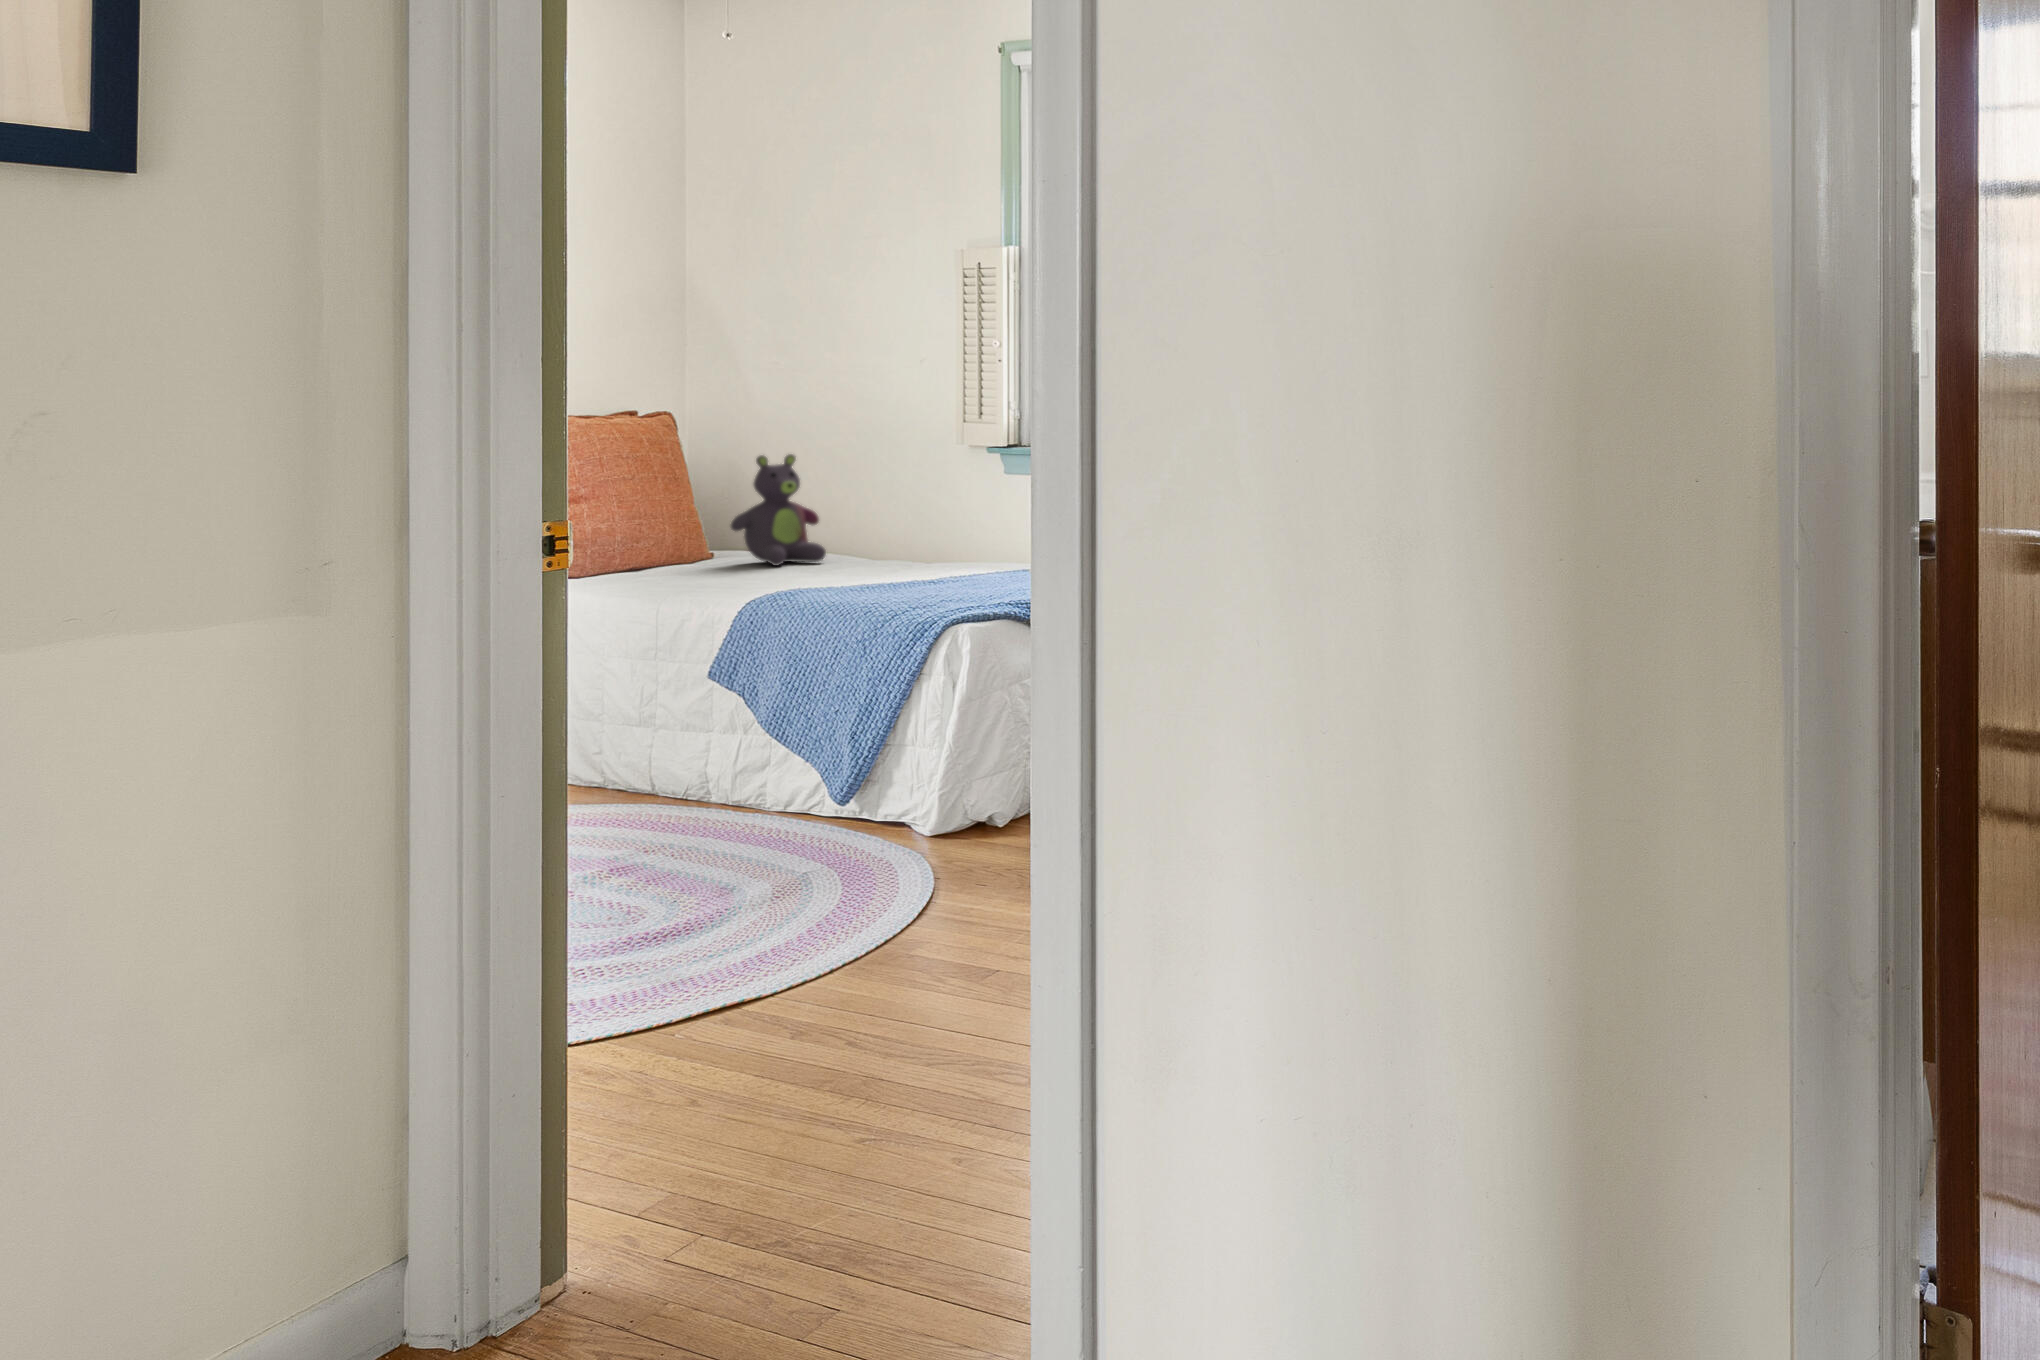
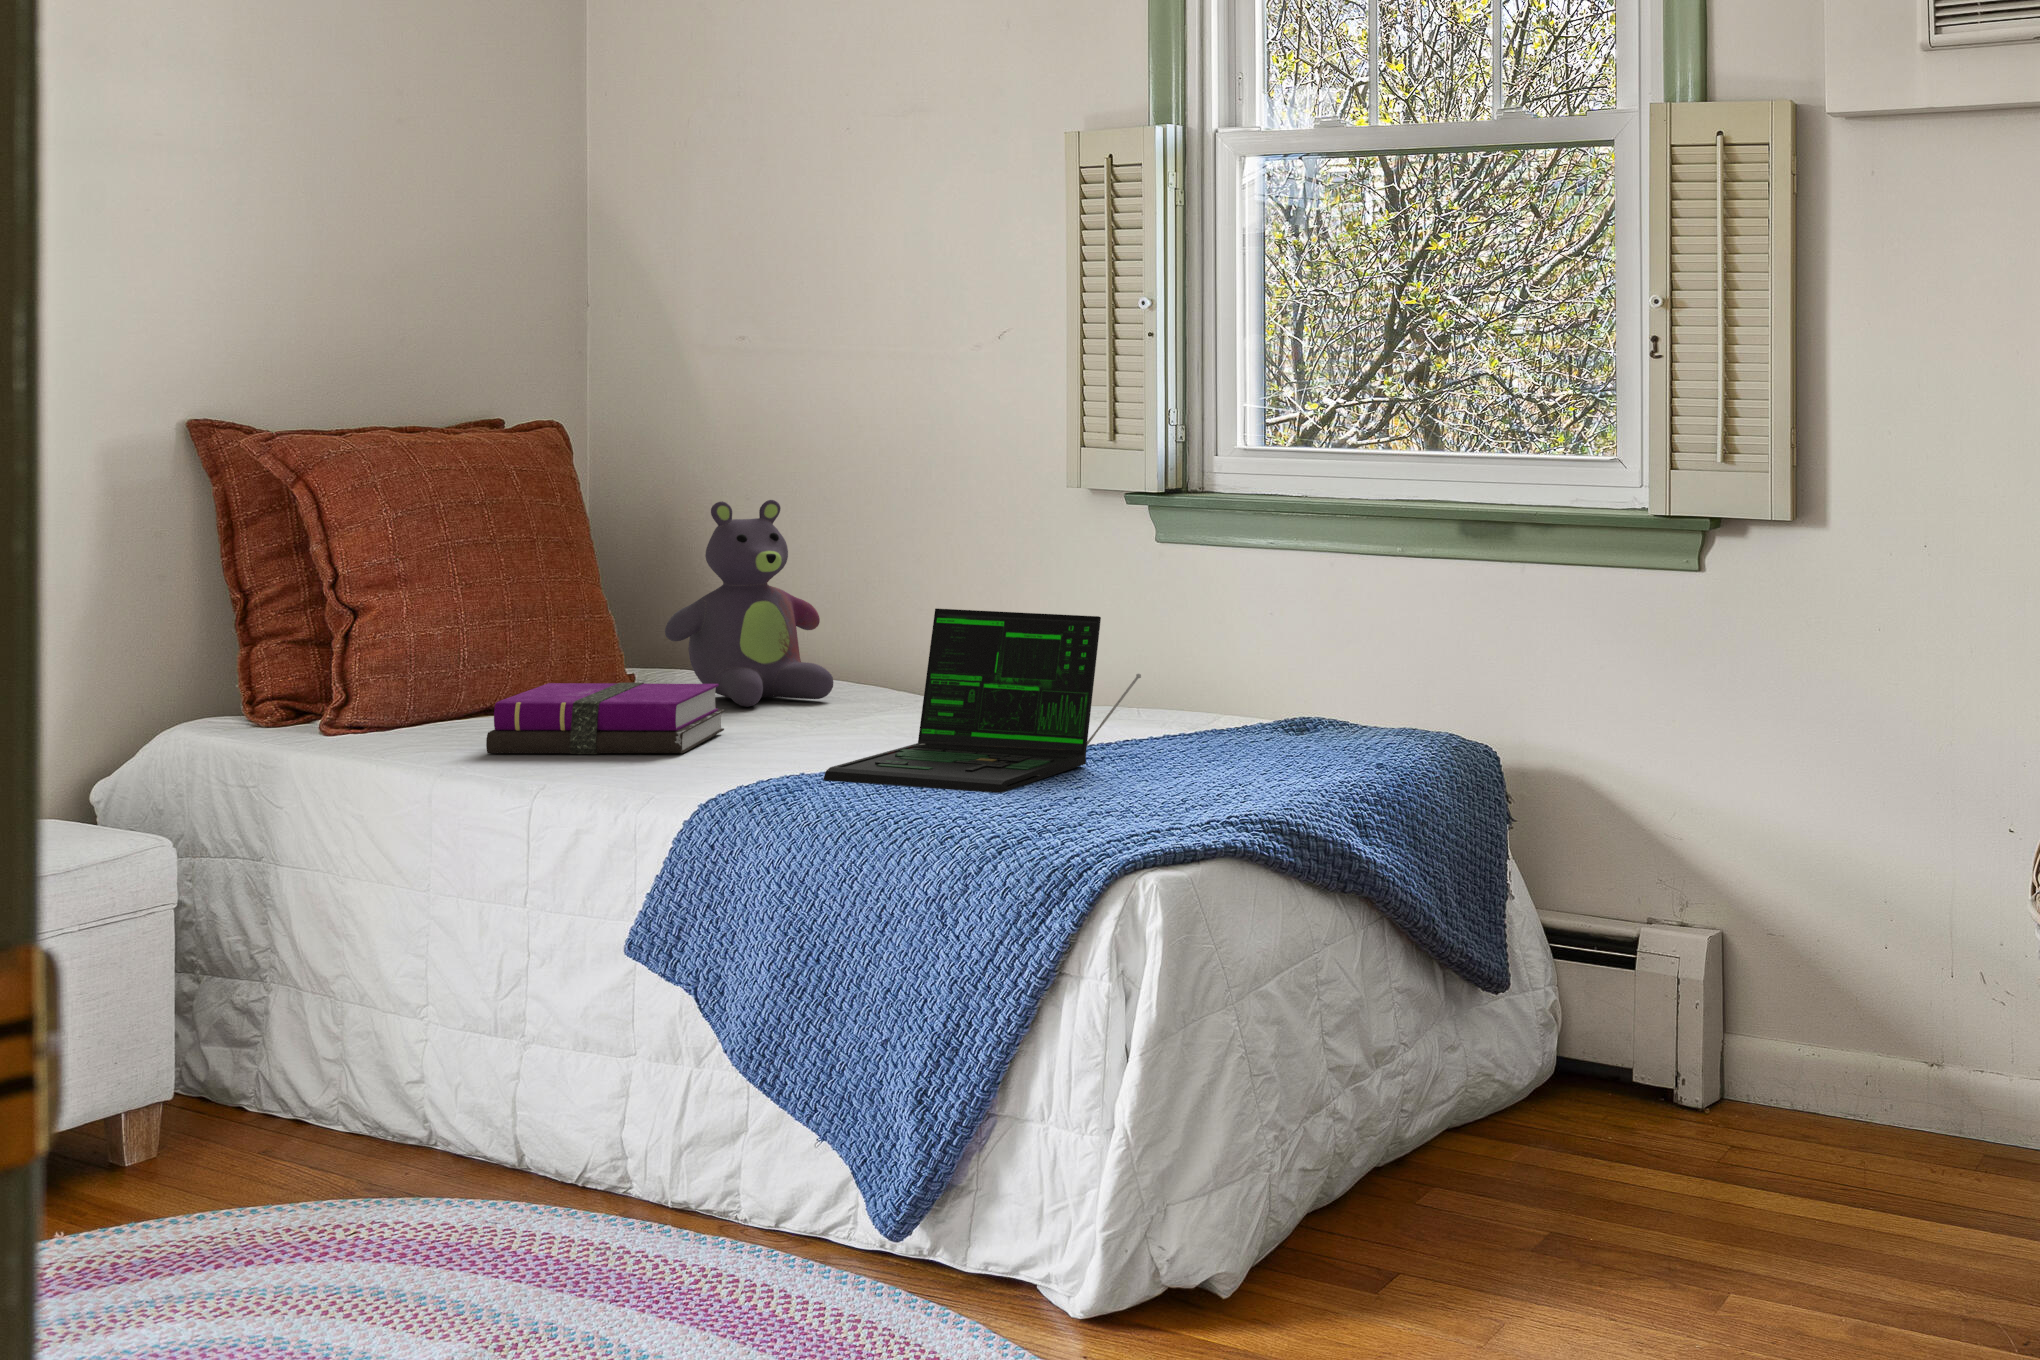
laptop: none [811,508,980,596] -> present [823,609,1141,793]
notebook: none [632,550,762,586] -> present [486,683,724,754]

